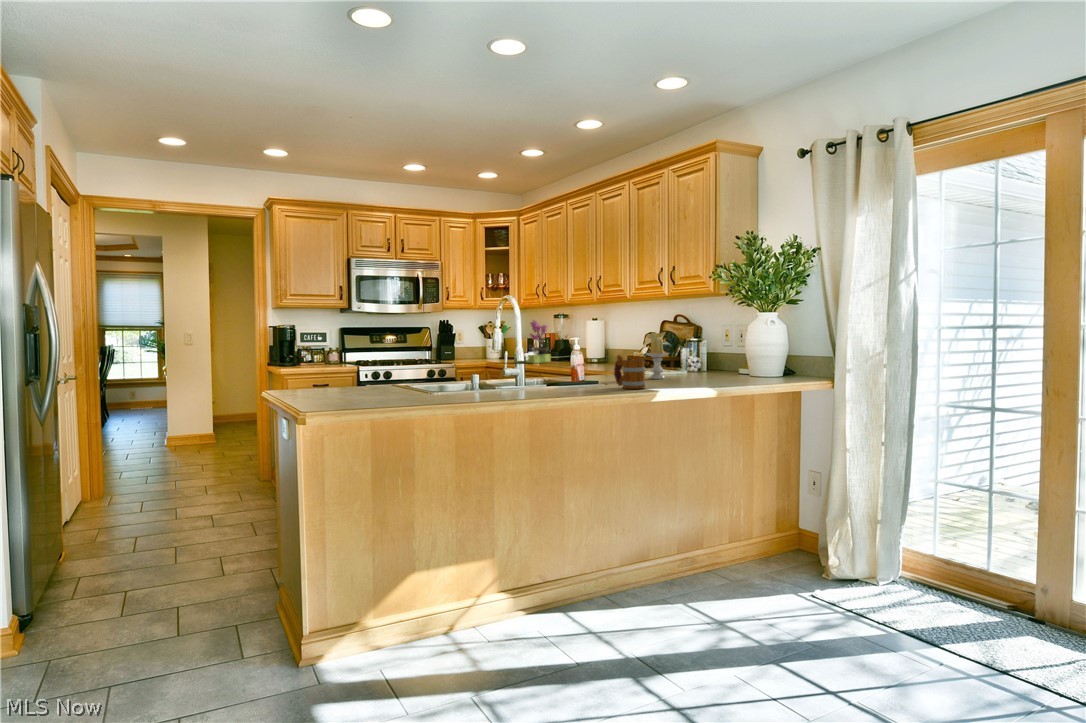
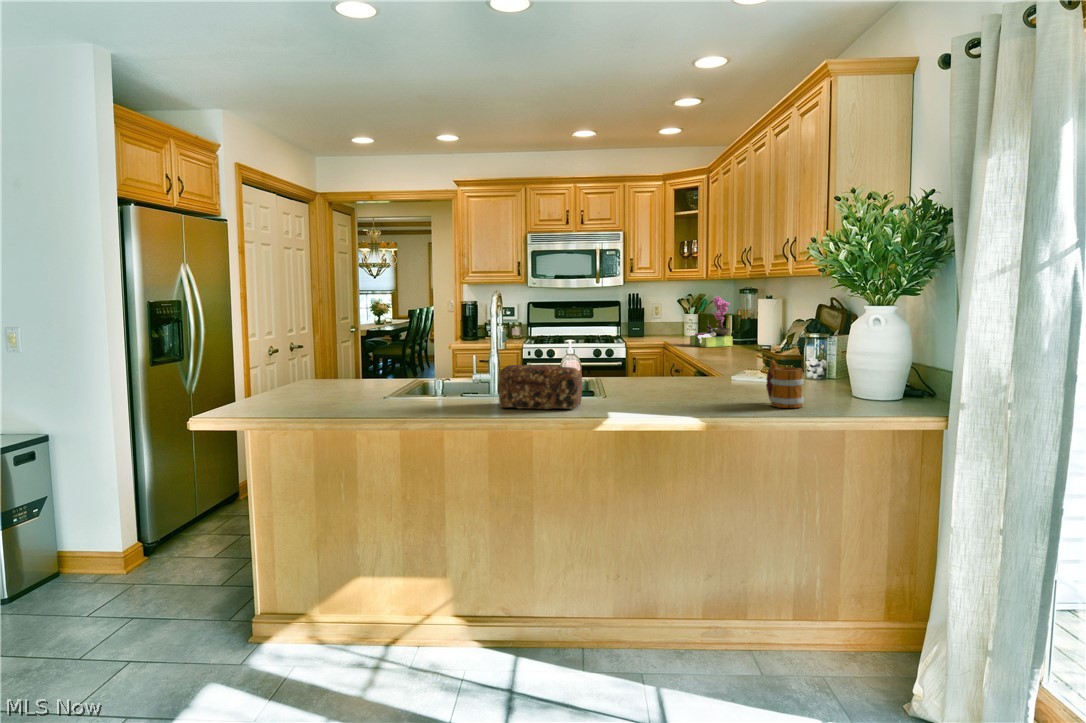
candle: present [646,332,669,379] -> none [732,325,764,387]
mug: present [614,355,646,389] -> present [766,360,804,408]
bread loaf: none [527,360,600,397] -> present [498,365,582,409]

